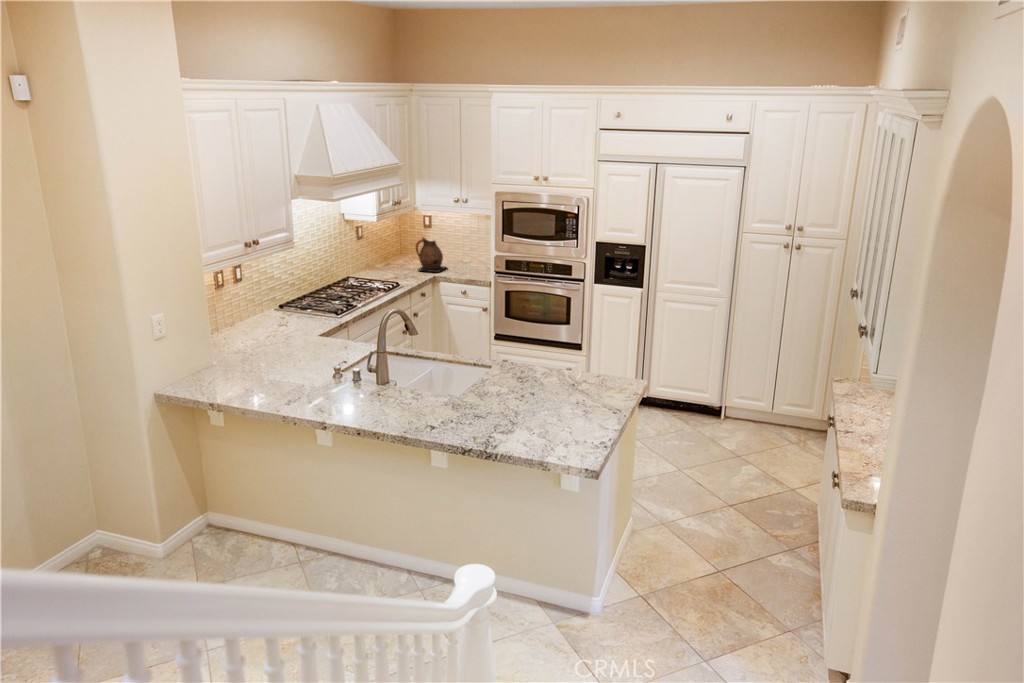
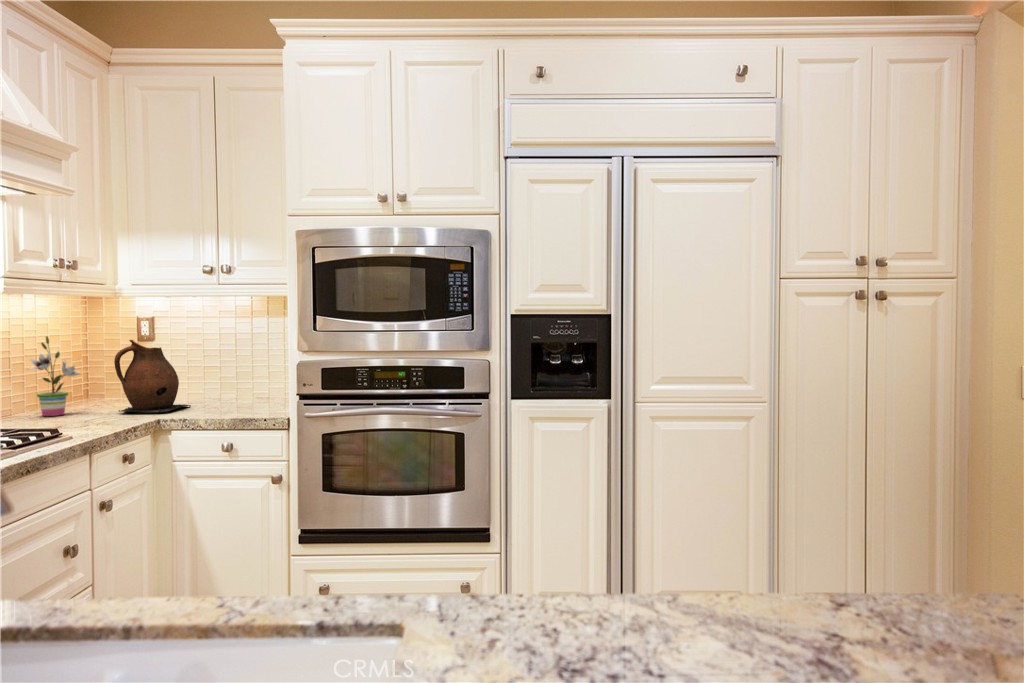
potted plant: none [381,232,402,270] -> present [30,336,80,416]

